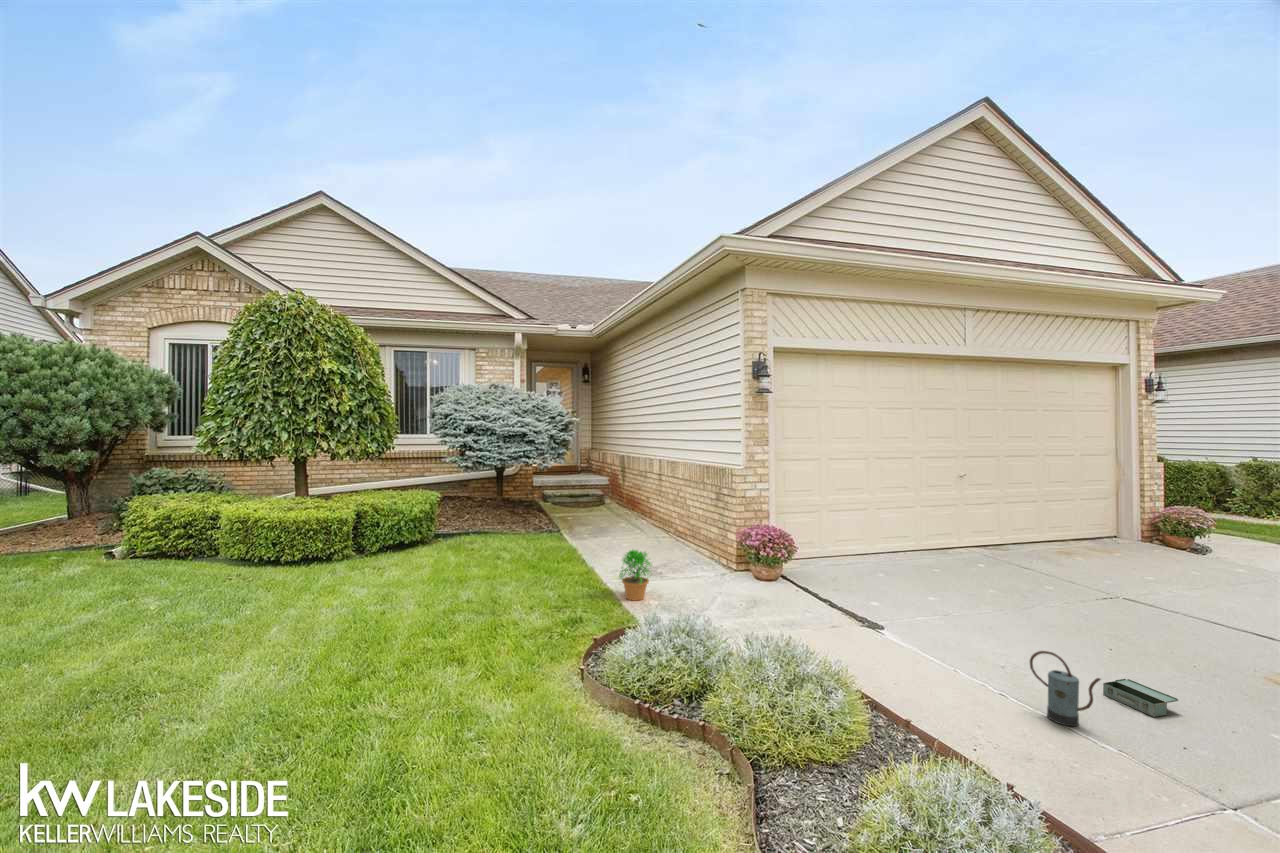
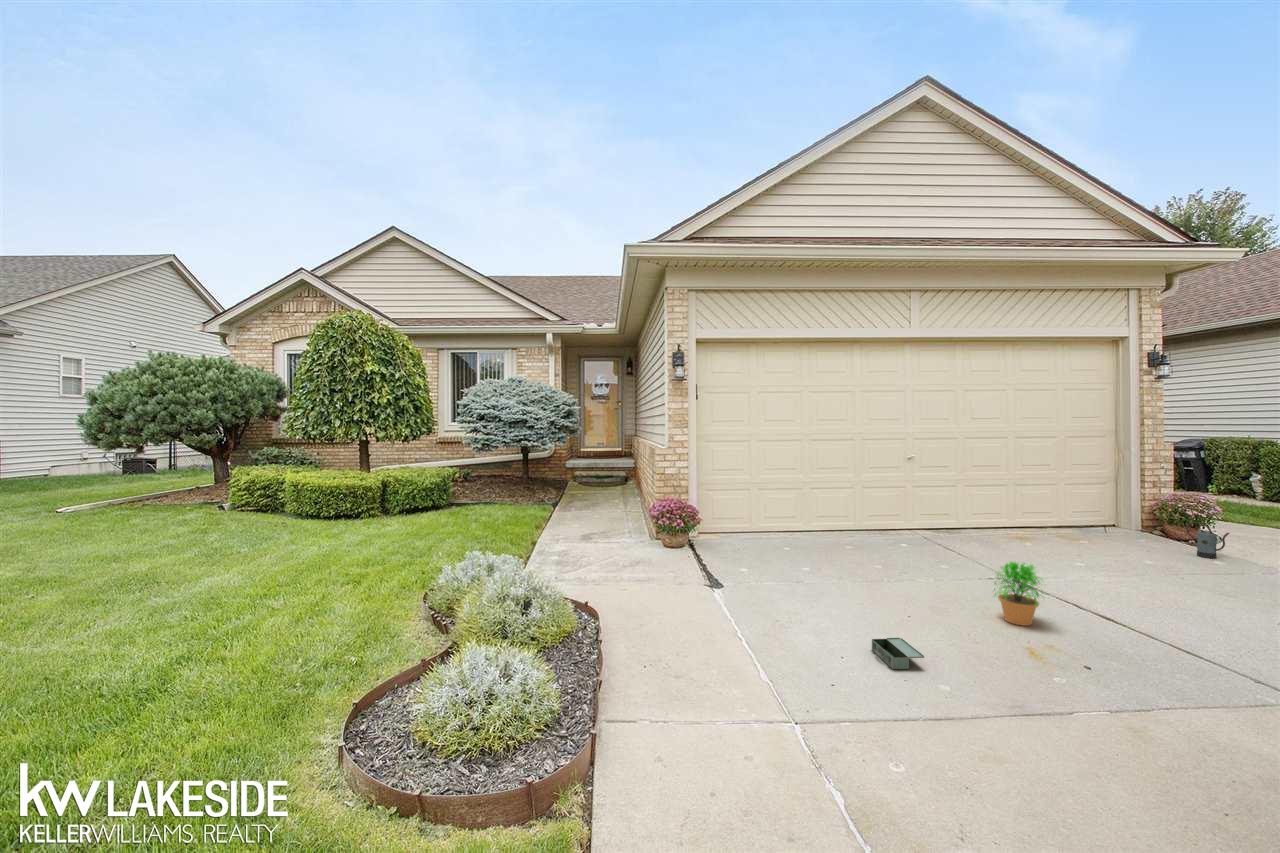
potted plant: present [619,550,652,601] -> present [993,562,1044,626]
watering can: present [1030,651,1101,726] -> present [1186,522,1229,558]

